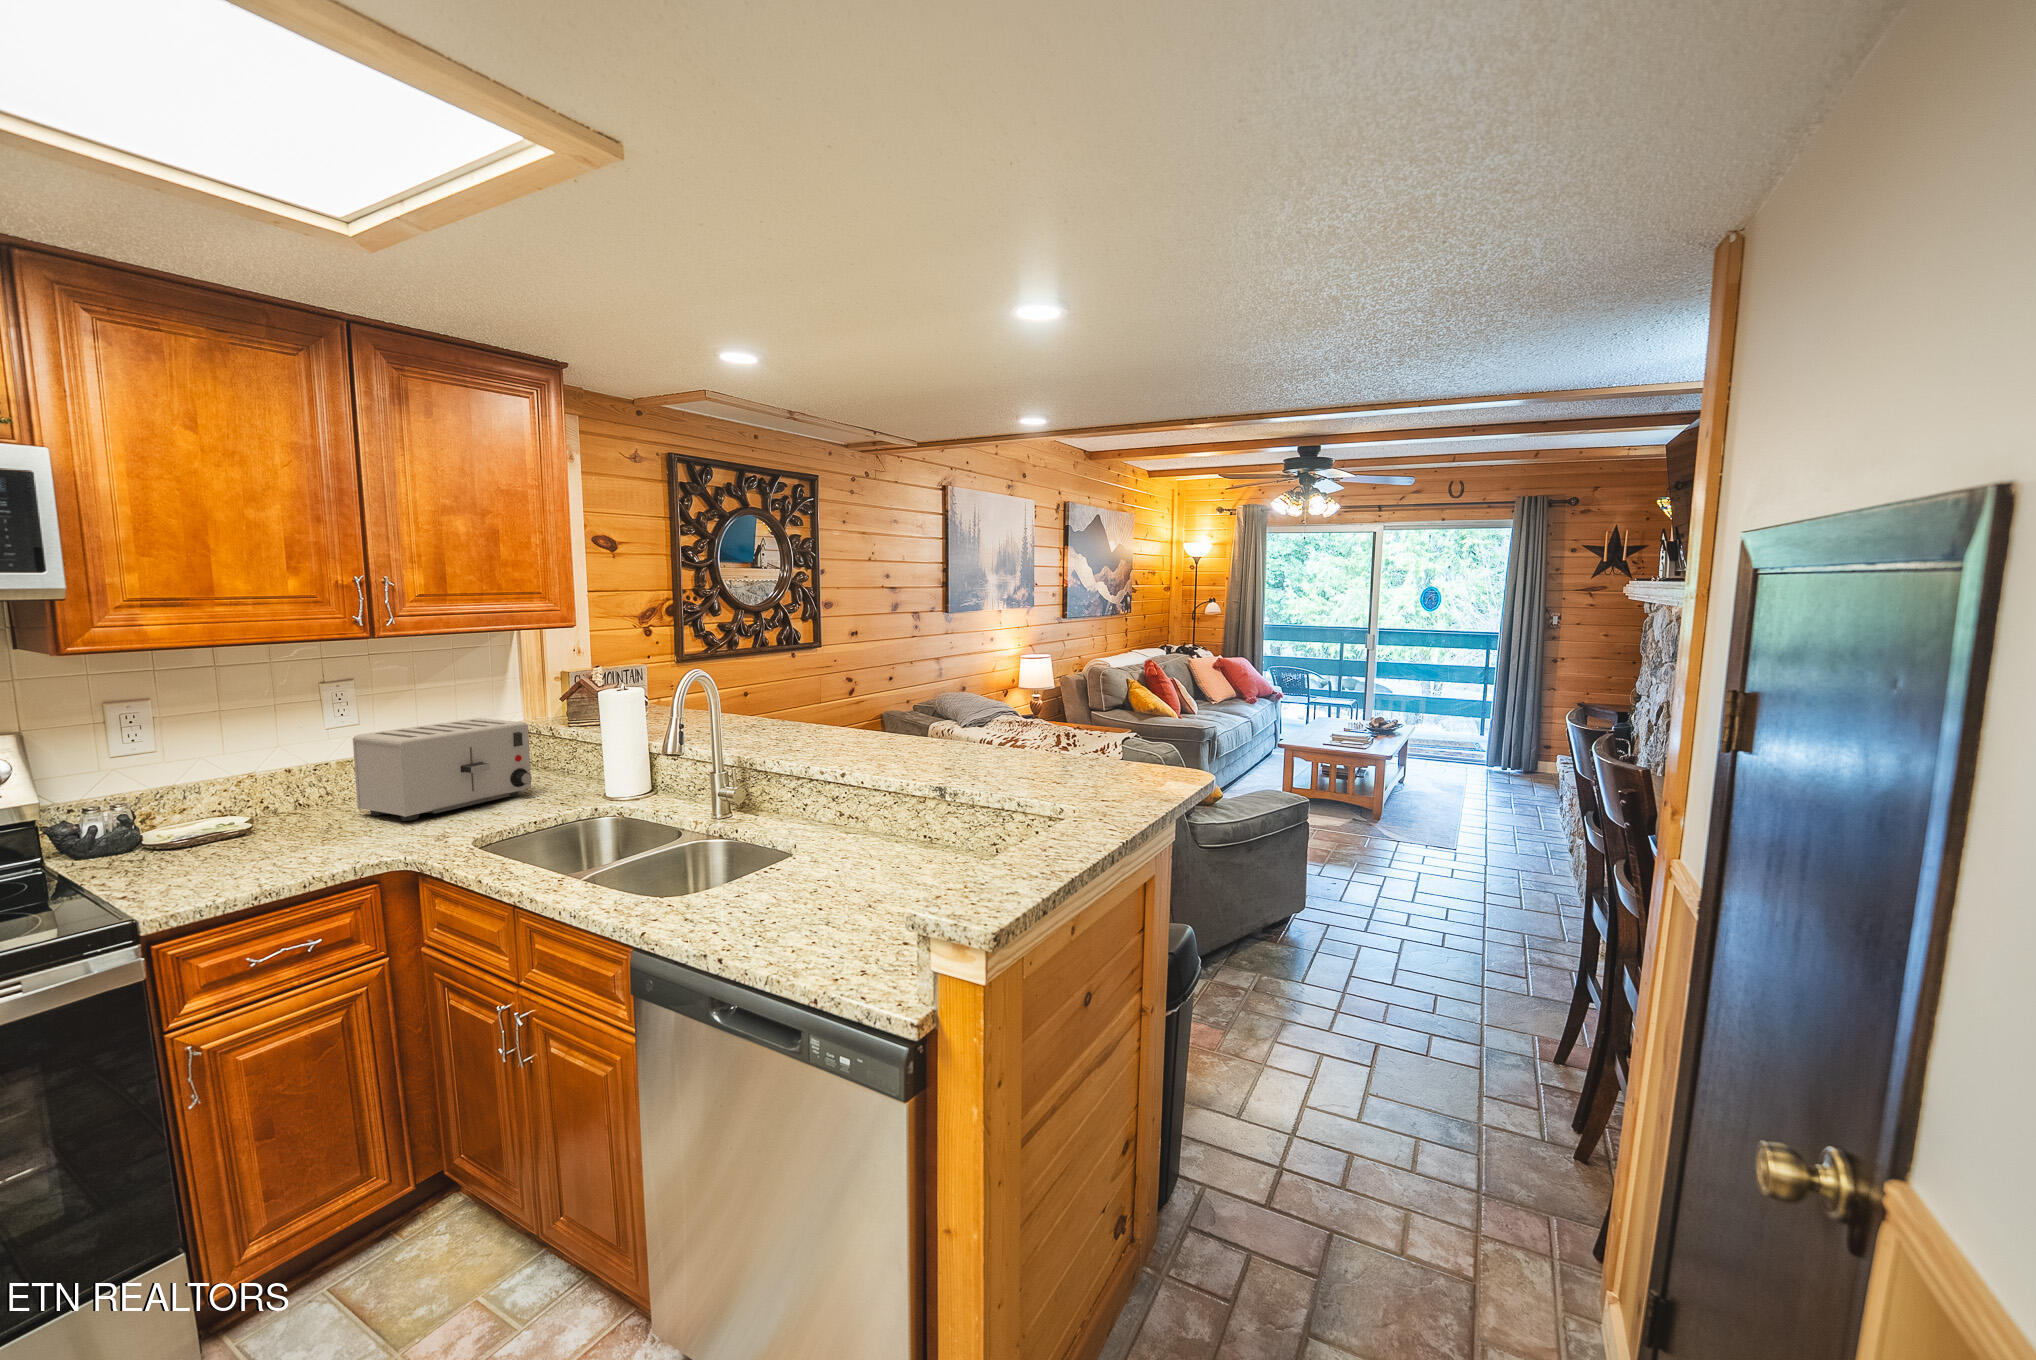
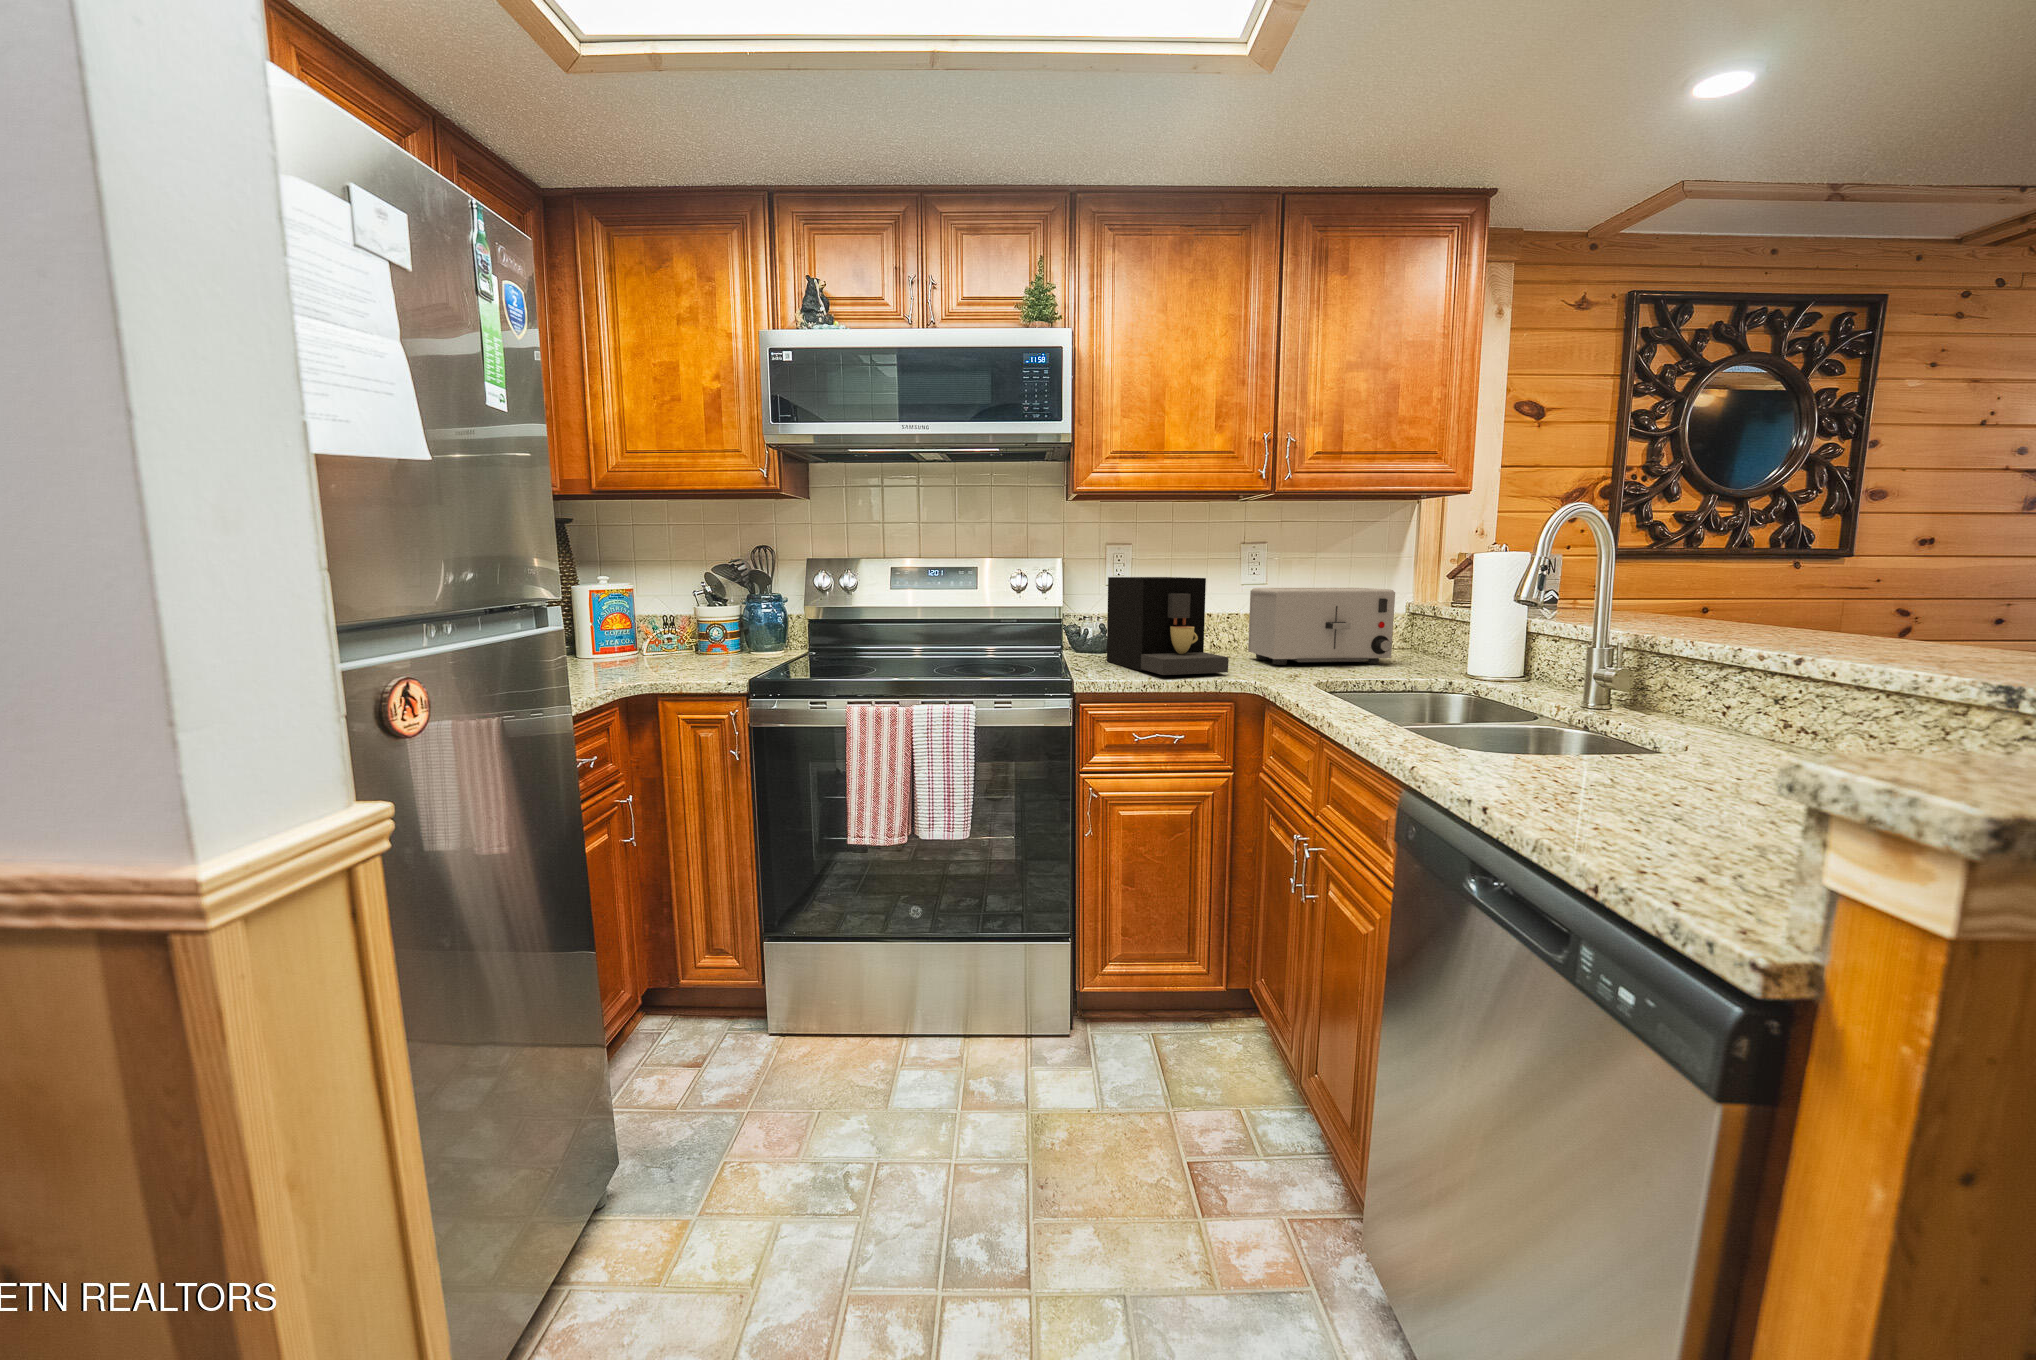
coffee maker: none [119,737,358,877] -> present [1107,577,1229,675]

